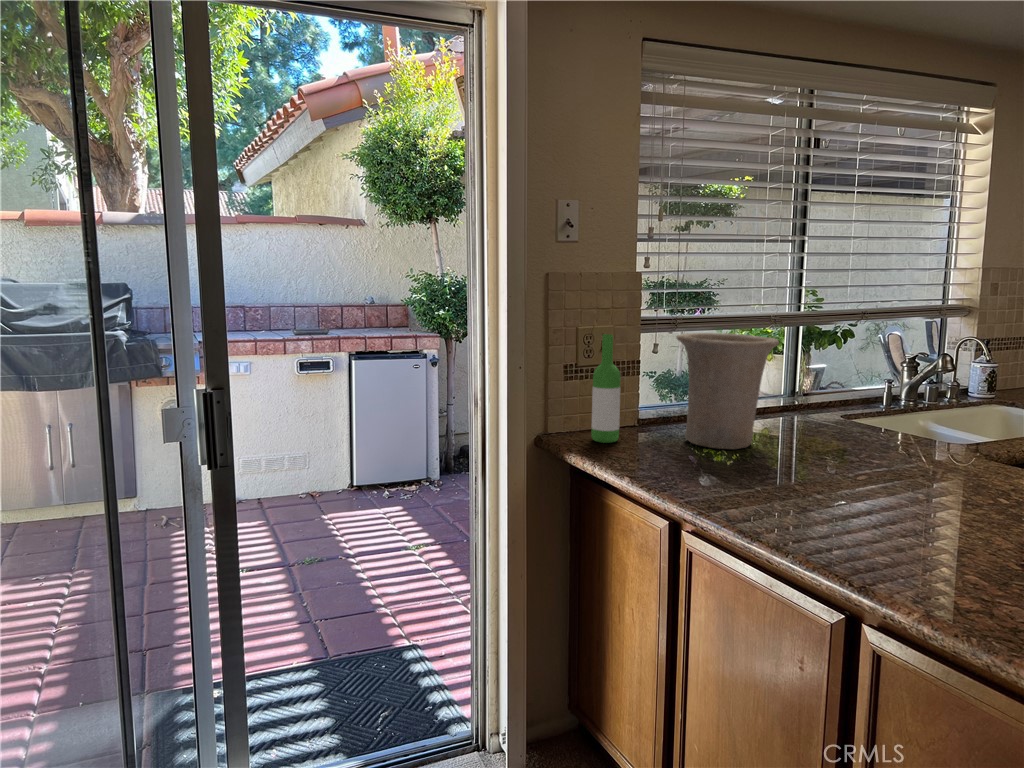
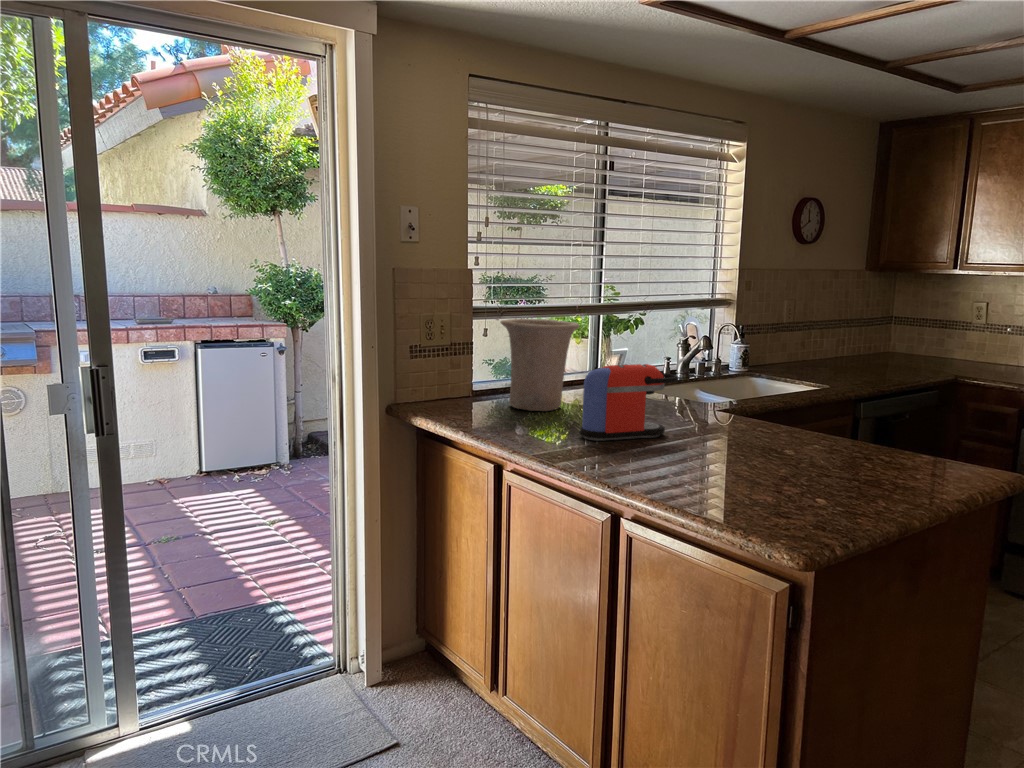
wine bottle: present [592,334,621,443] -> none [433,320,456,409]
coffee maker: none [784,396,929,498] -> present [579,364,679,441]

